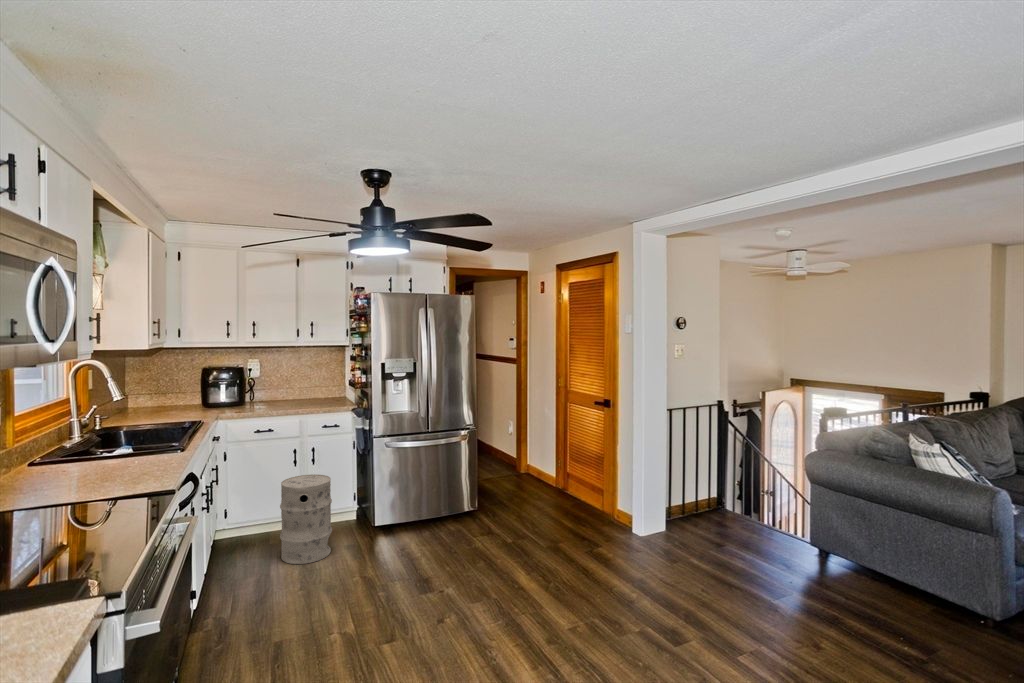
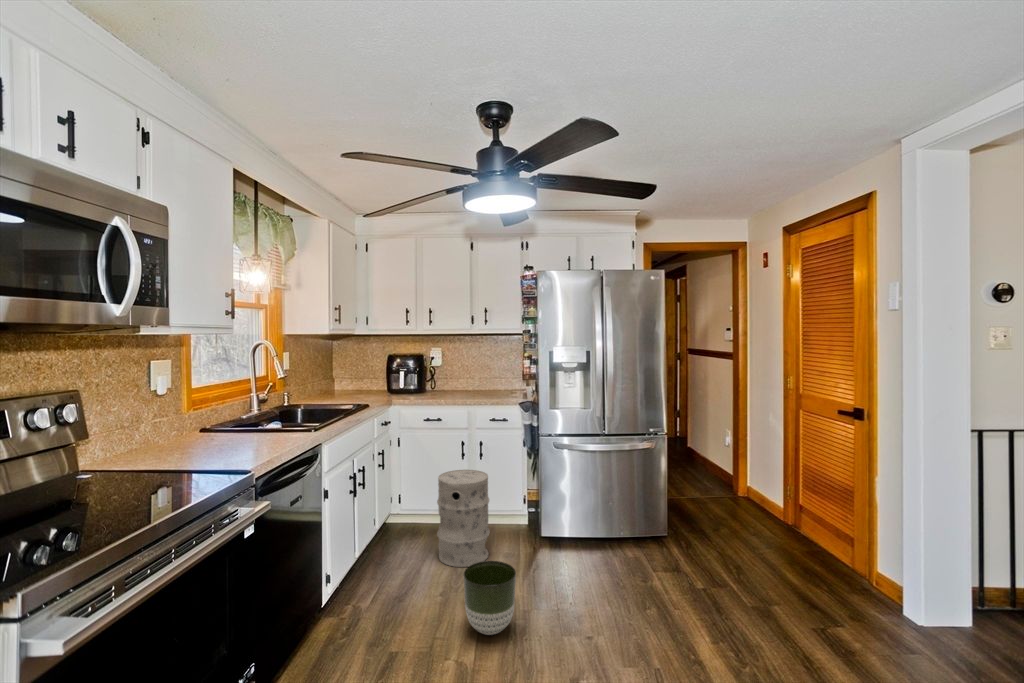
planter: none [334,544,380,604] -> present [464,561,516,635]

